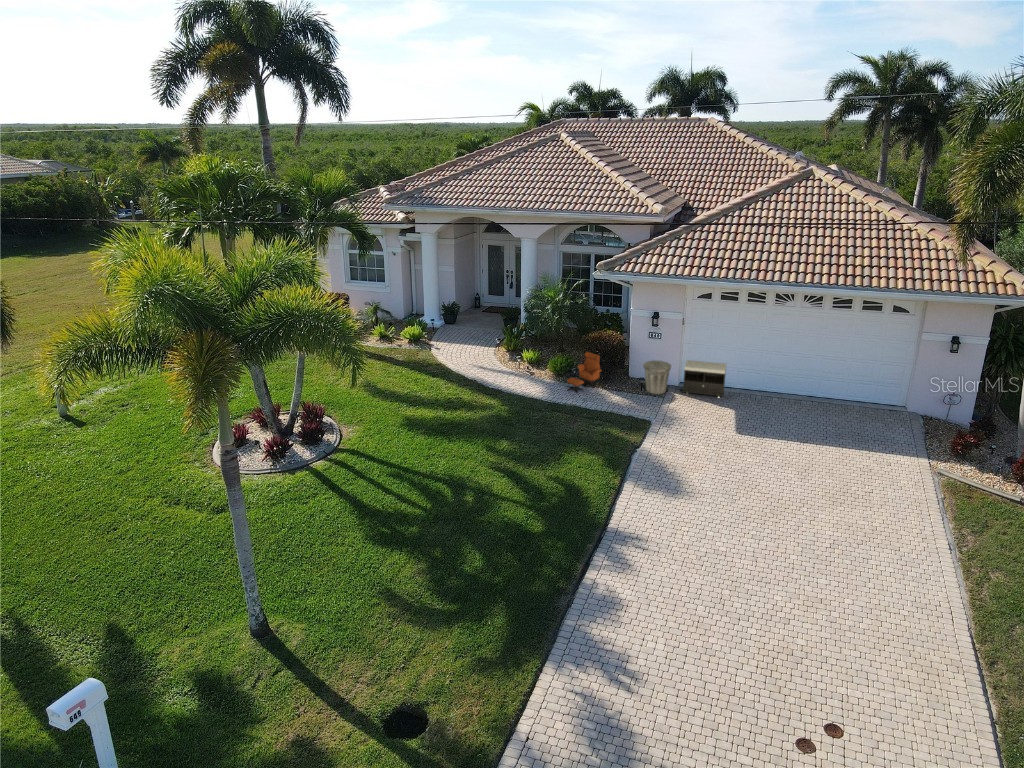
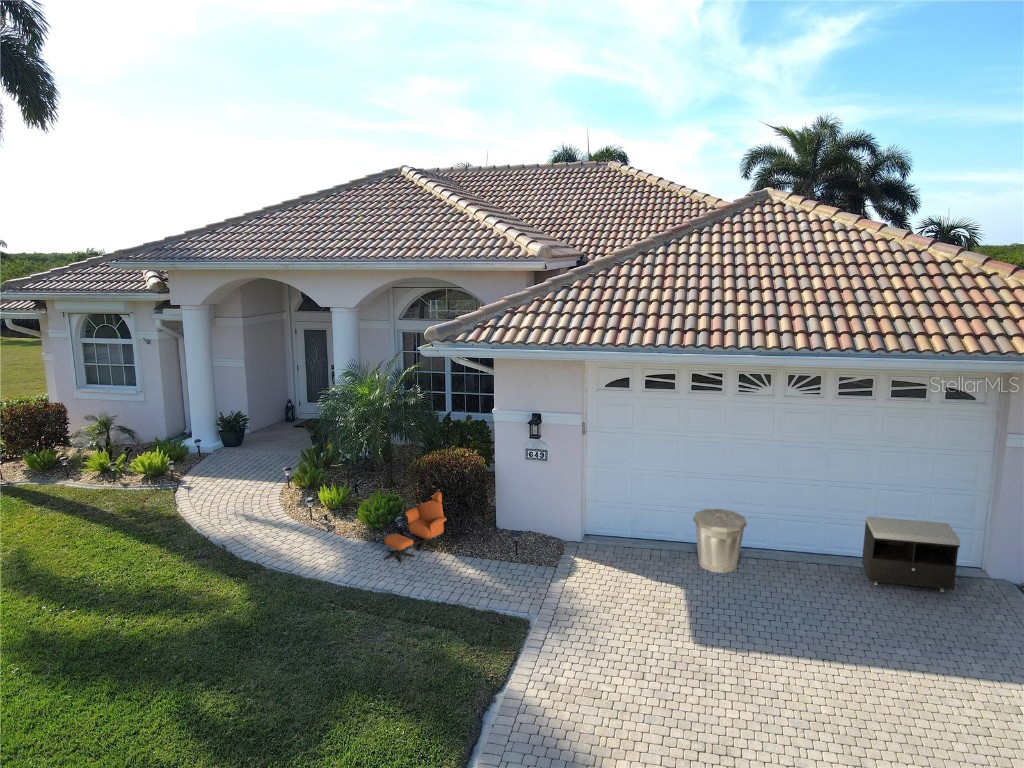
storage bench: present [683,360,727,398] -> present [862,517,960,592]
trash can: present [643,361,671,394] -> present [693,509,747,573]

